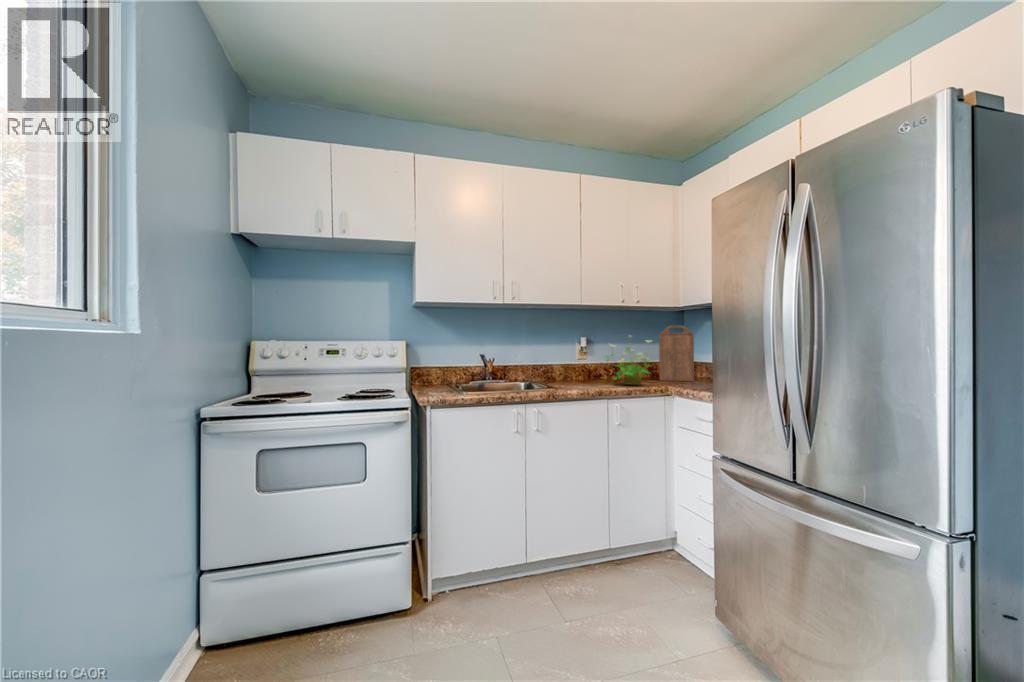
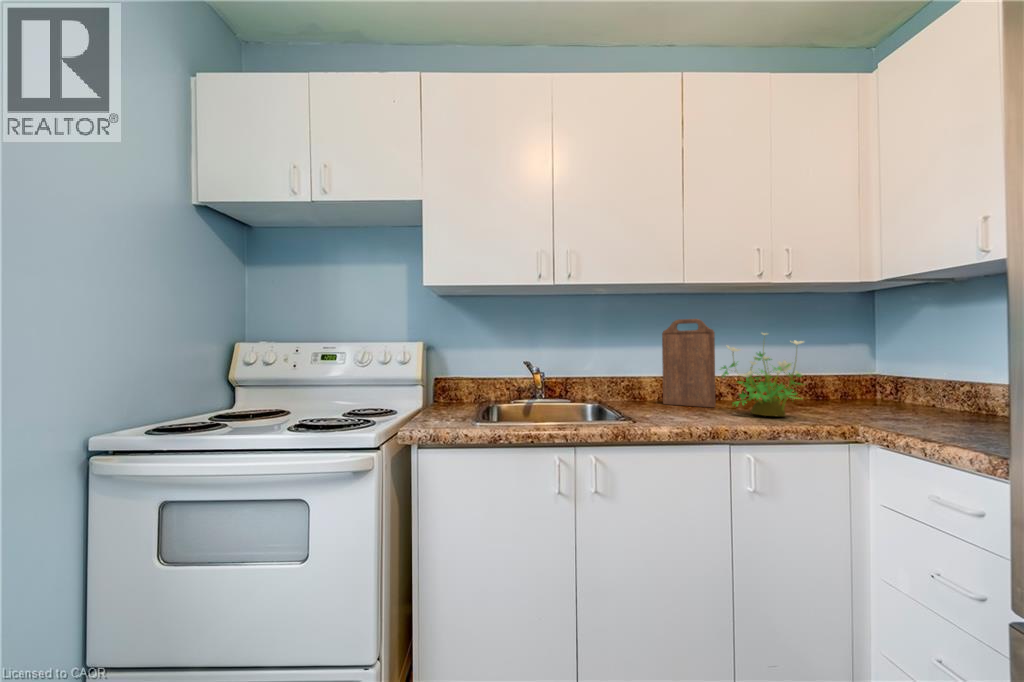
cutting board: present [659,326,694,381] -> present [662,319,716,407]

